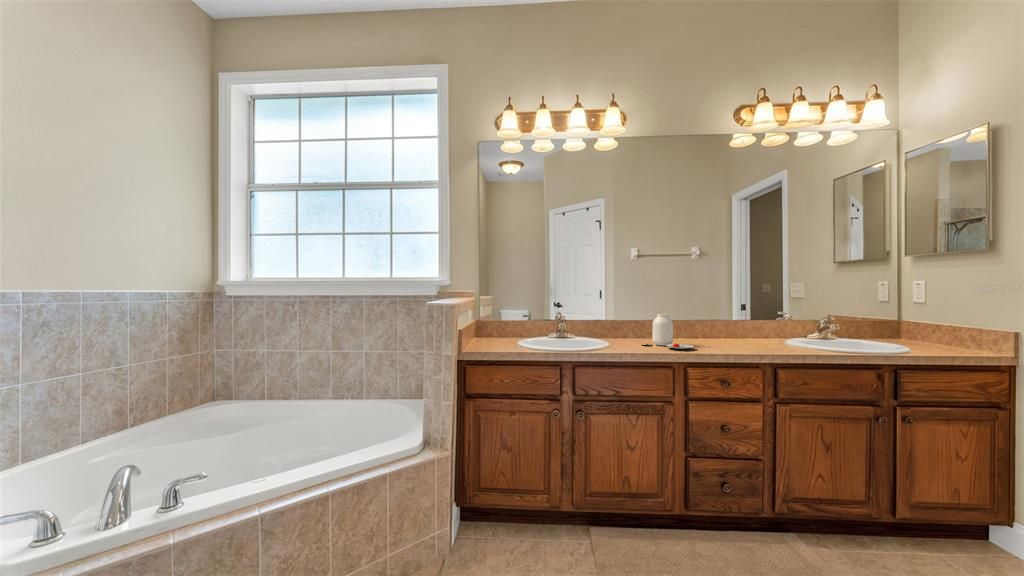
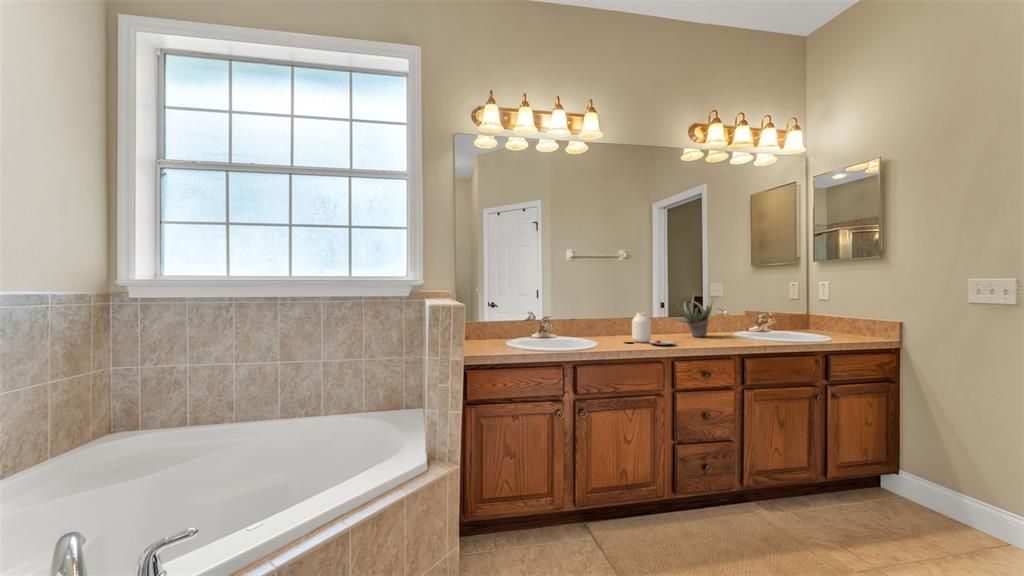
succulent plant: none [702,292,754,342] -> present [669,295,712,337]

